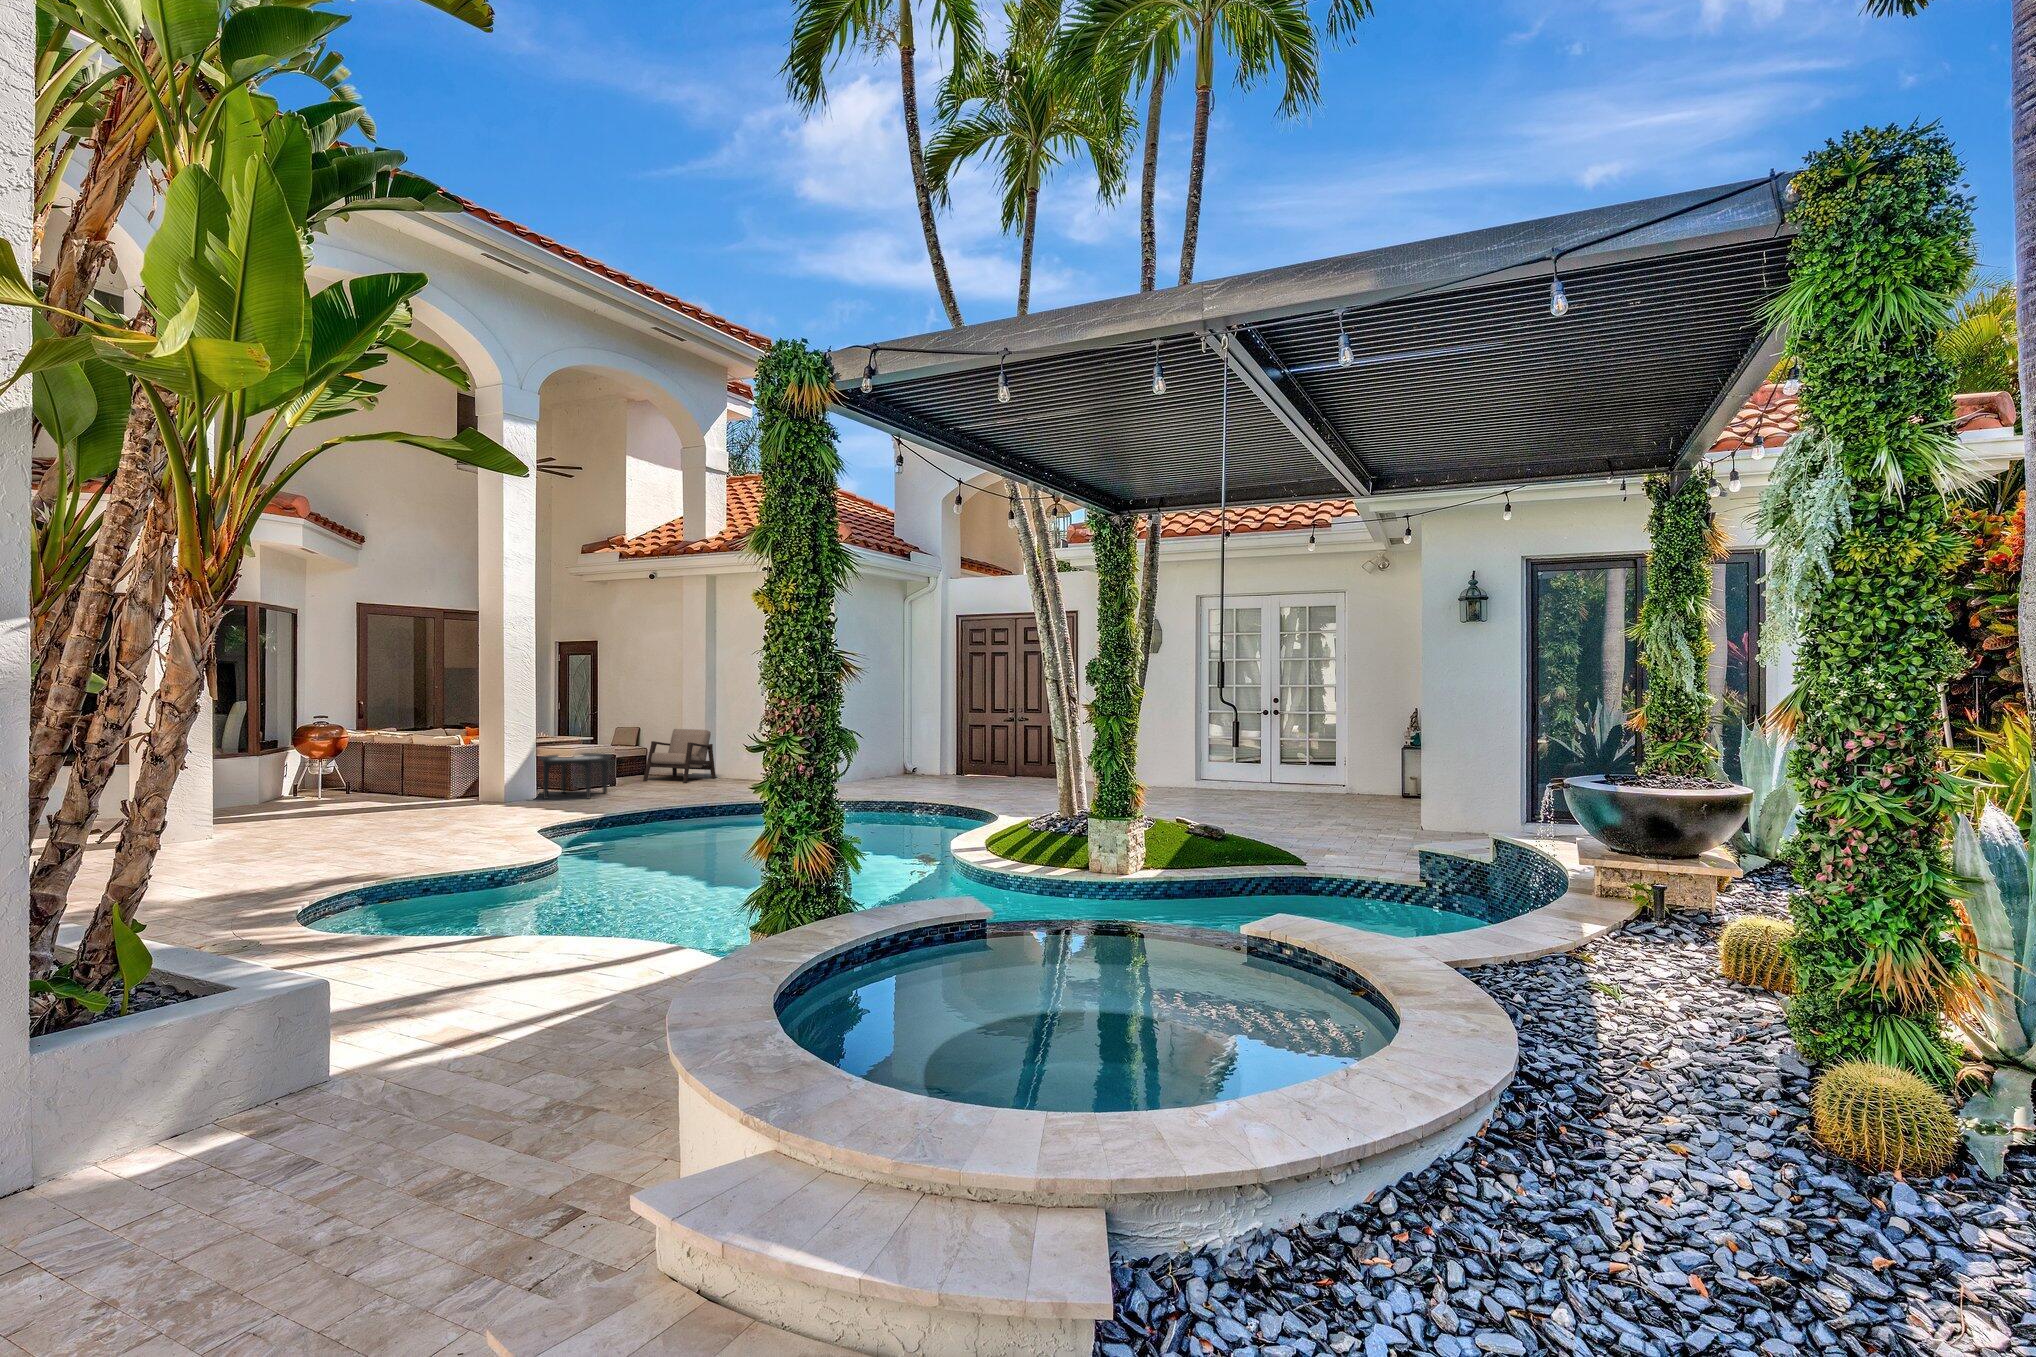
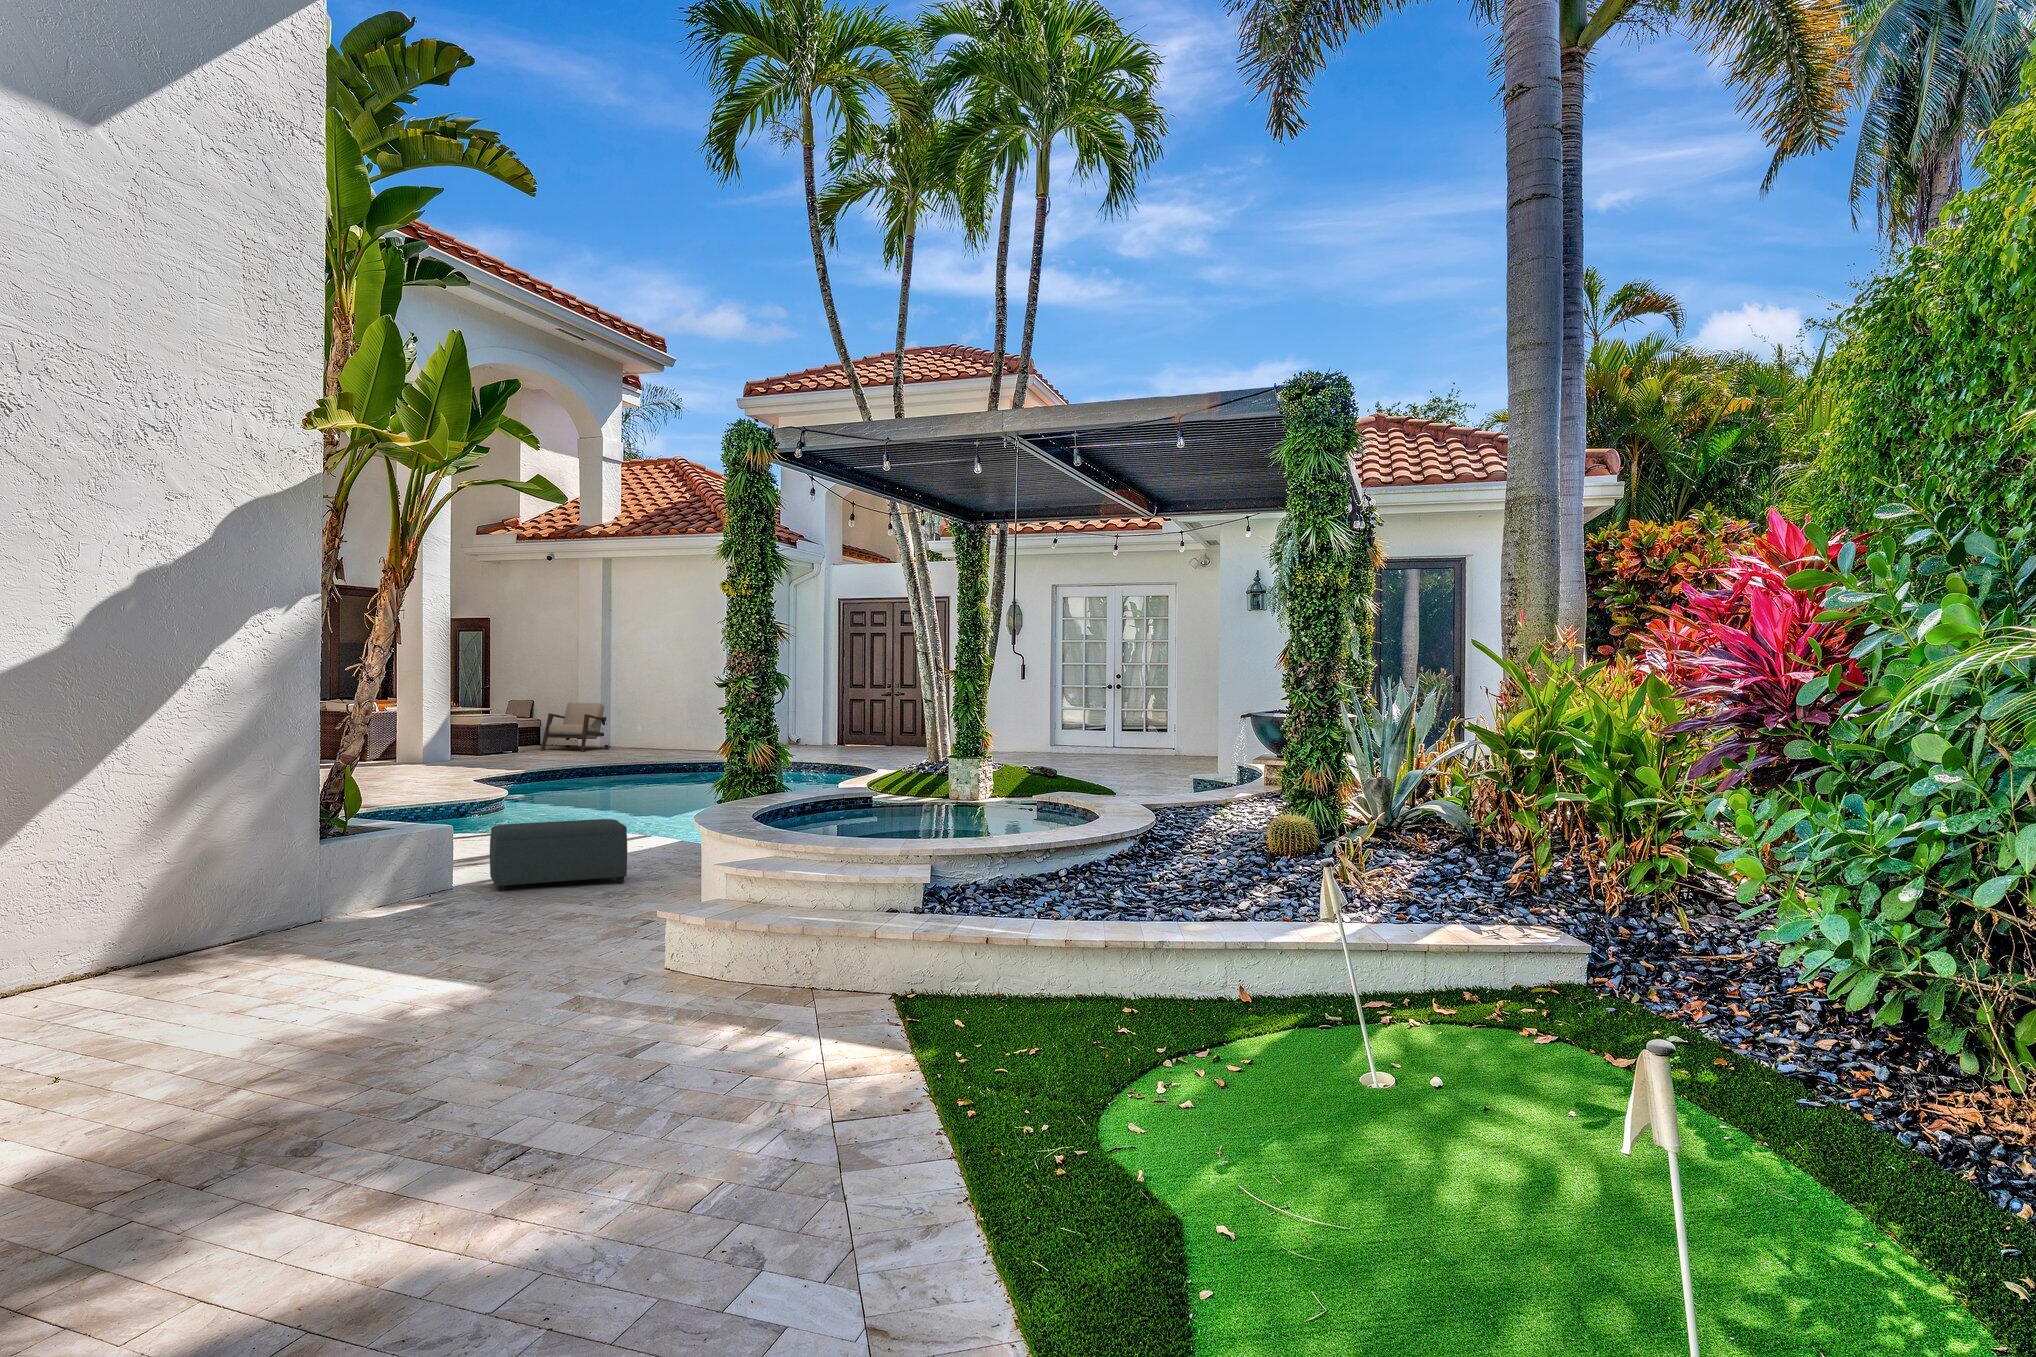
round table: present [539,753,611,799] -> none [455,721,523,761]
ottoman: none [170,1046,489,1250] -> present [490,819,627,891]

